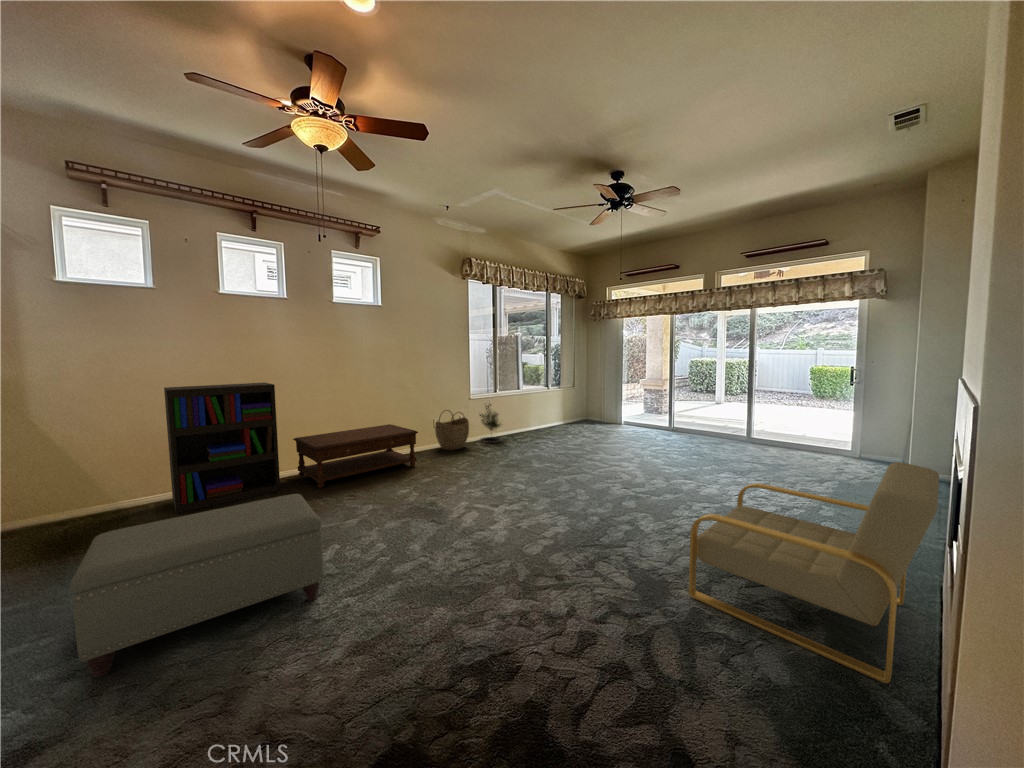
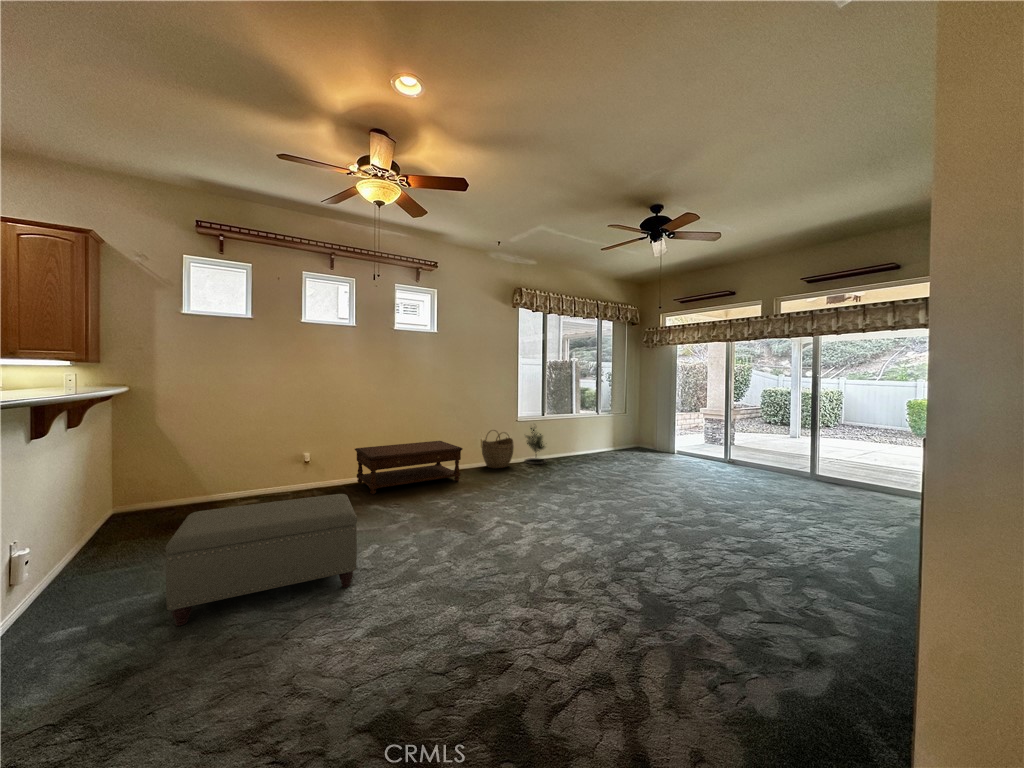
bookshelf: present [164,383,280,513] -> none [255,398,340,506]
armchair: present [689,462,939,683] -> none [694,502,976,737]

